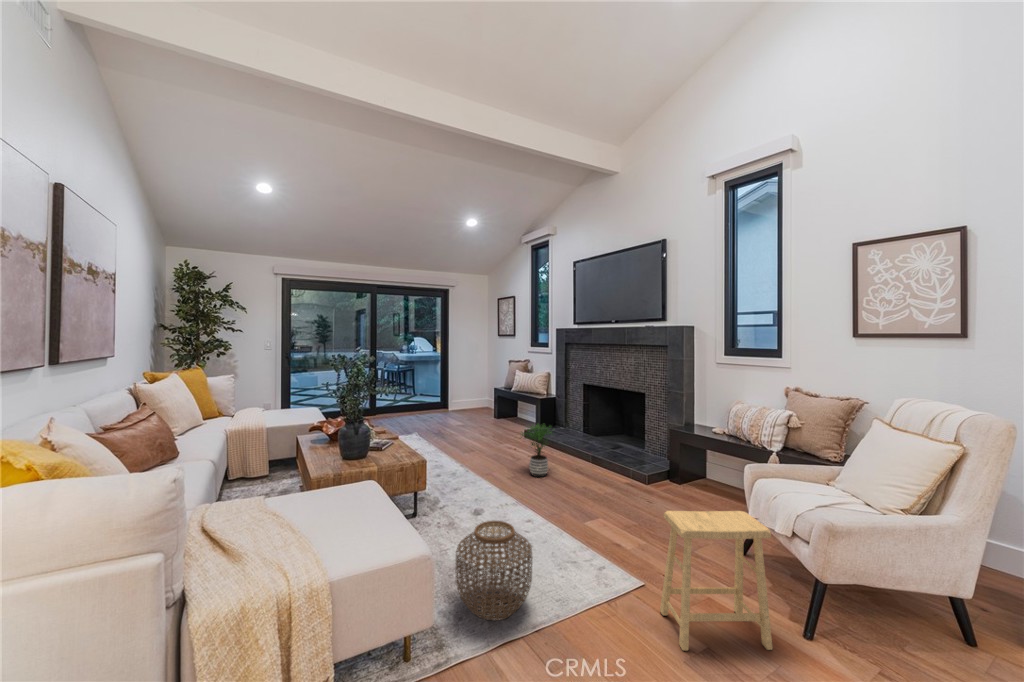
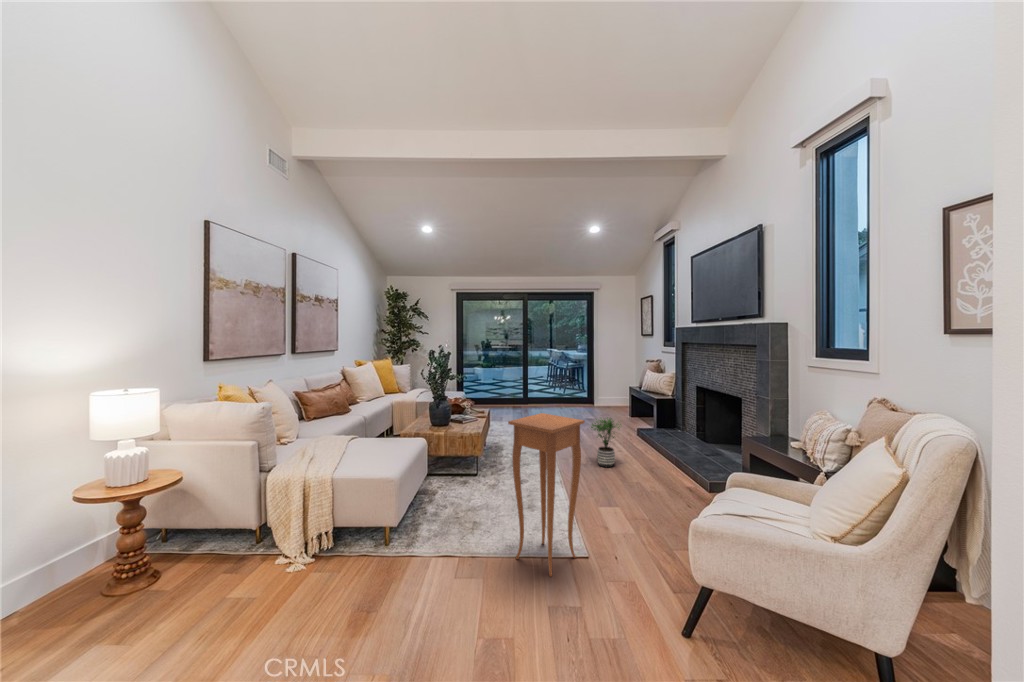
side table: none [568,426,638,616] -> present [508,413,585,576]
footstool: present [660,511,772,651] -> none [565,493,658,640]
woven basket: present [455,521,532,620] -> none [434,478,492,551]

